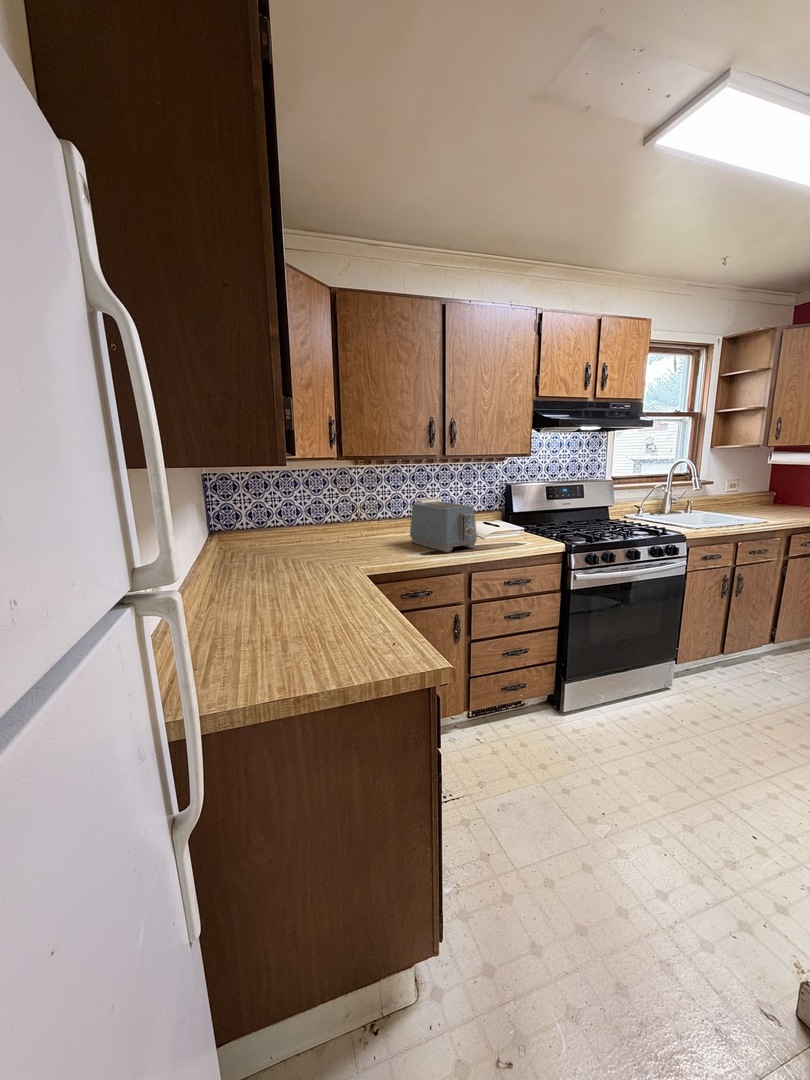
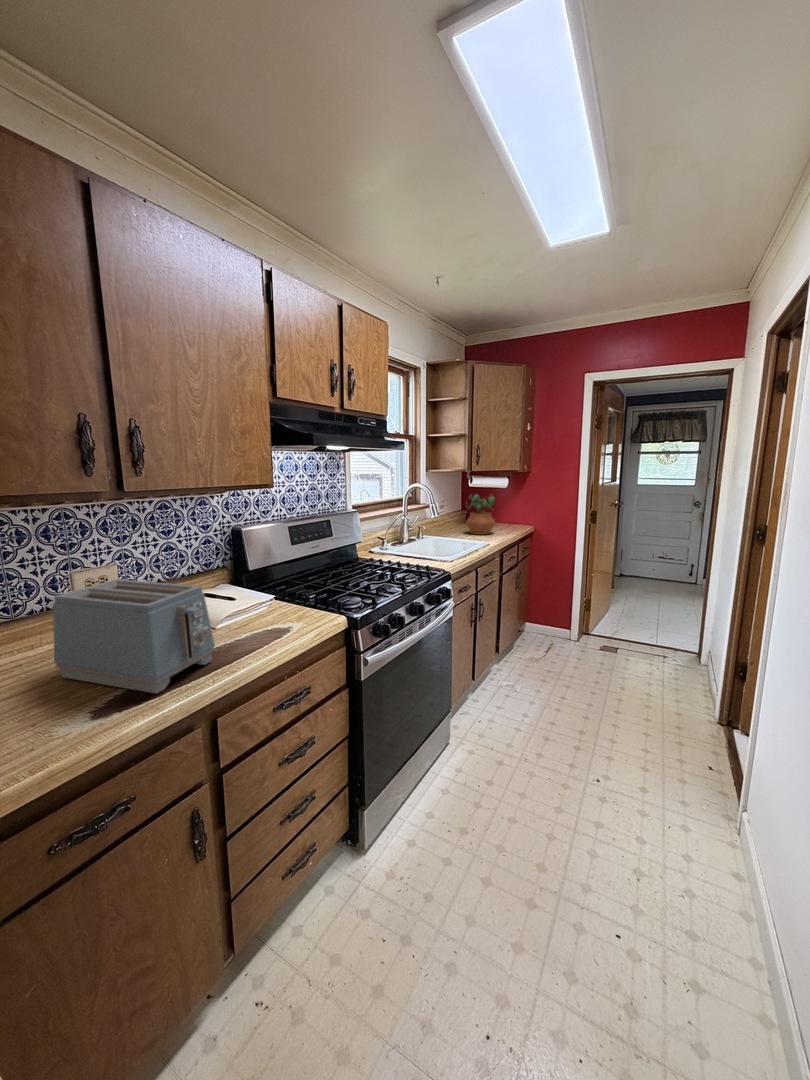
potted plant: none [753,471,795,515] -> present [466,494,495,535]

